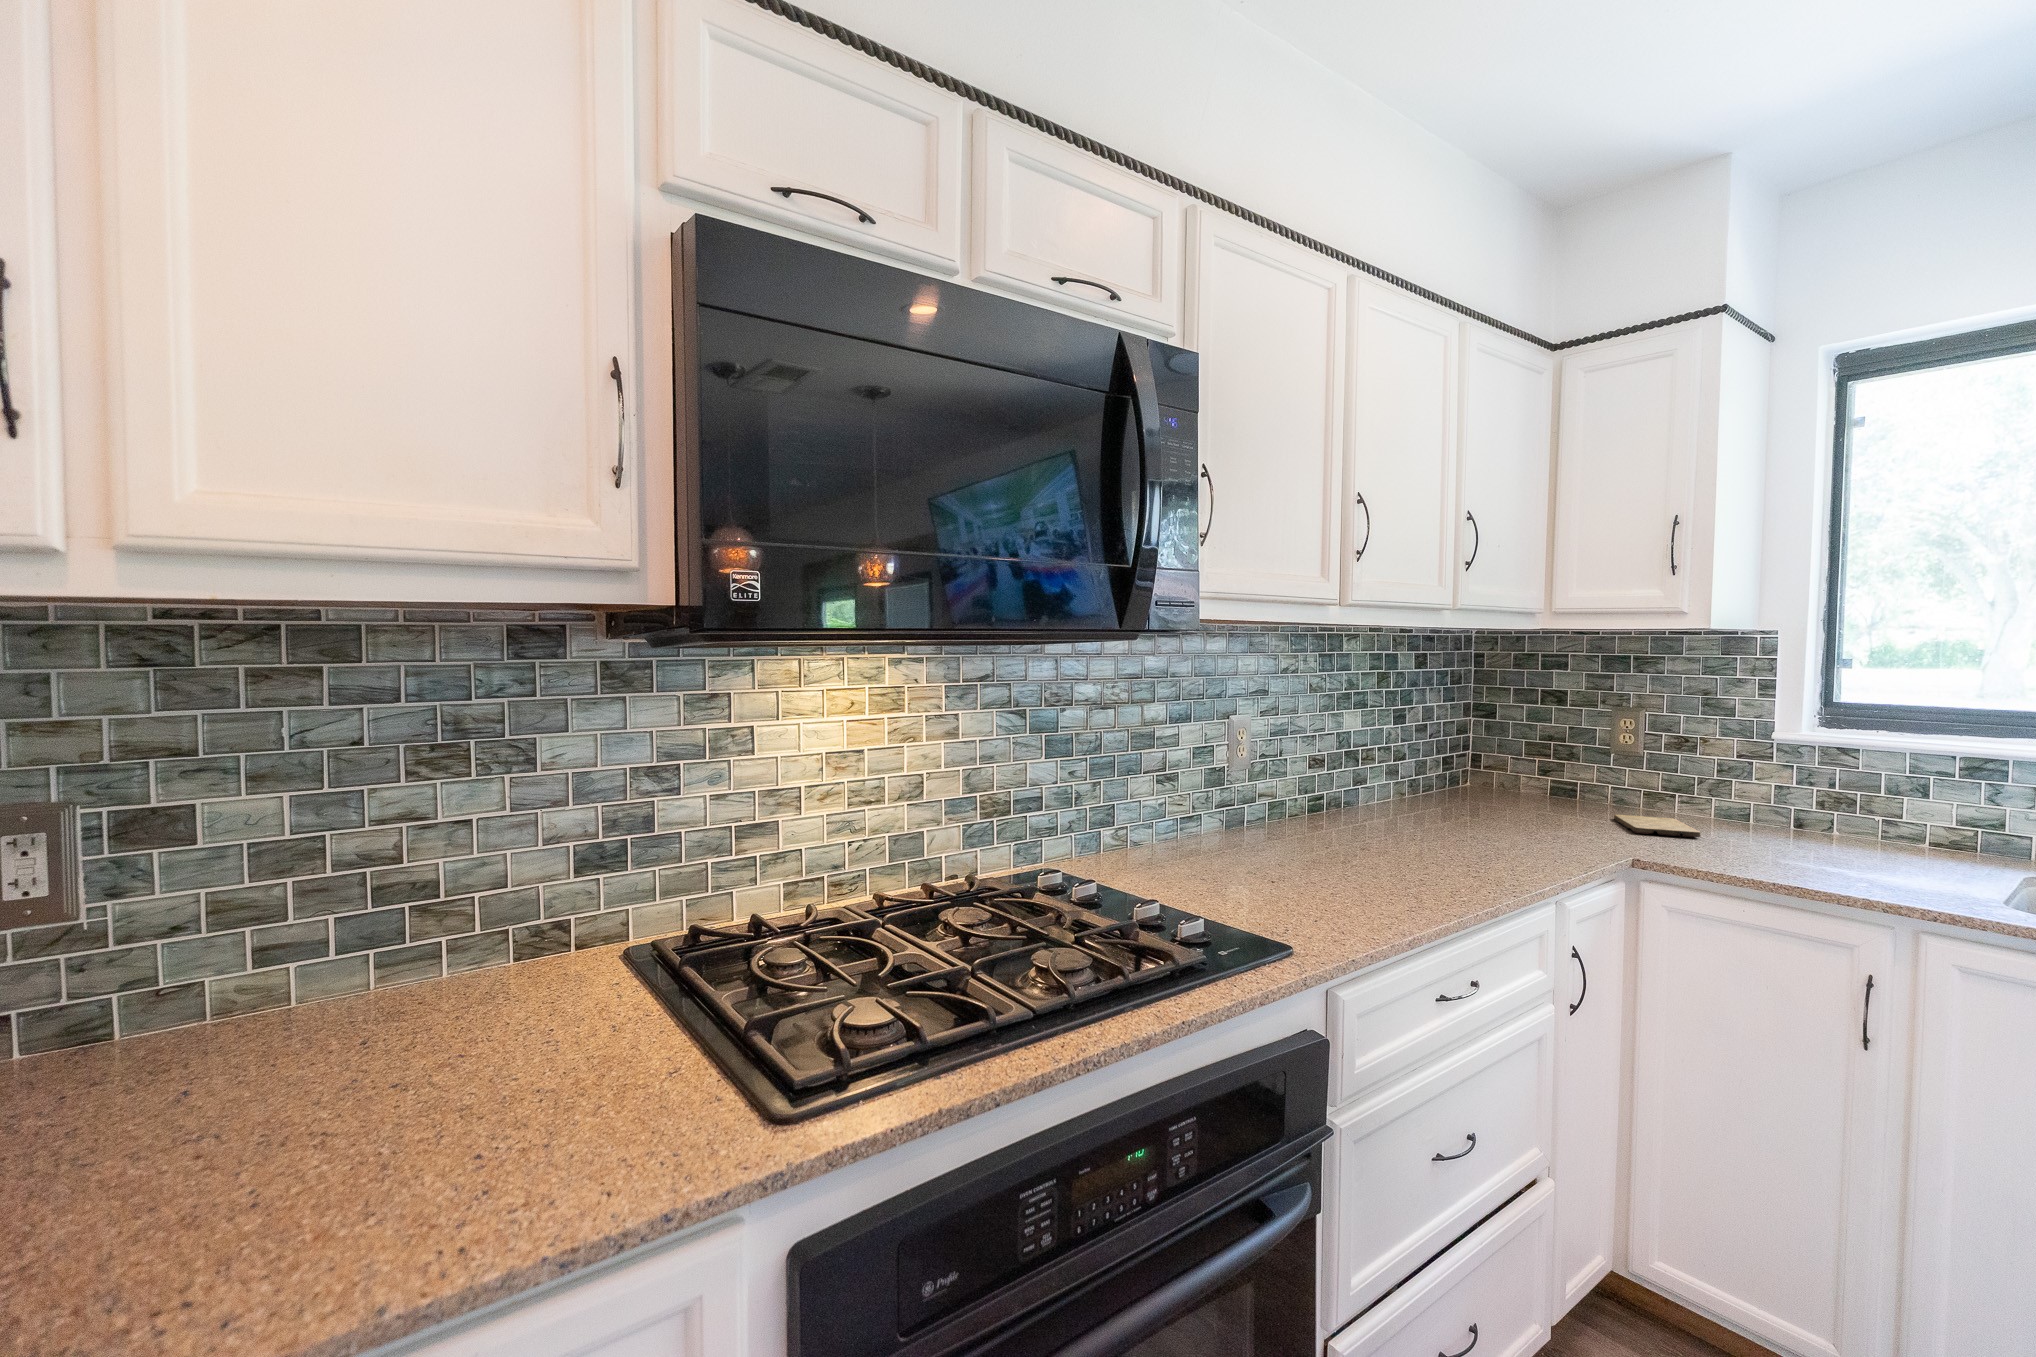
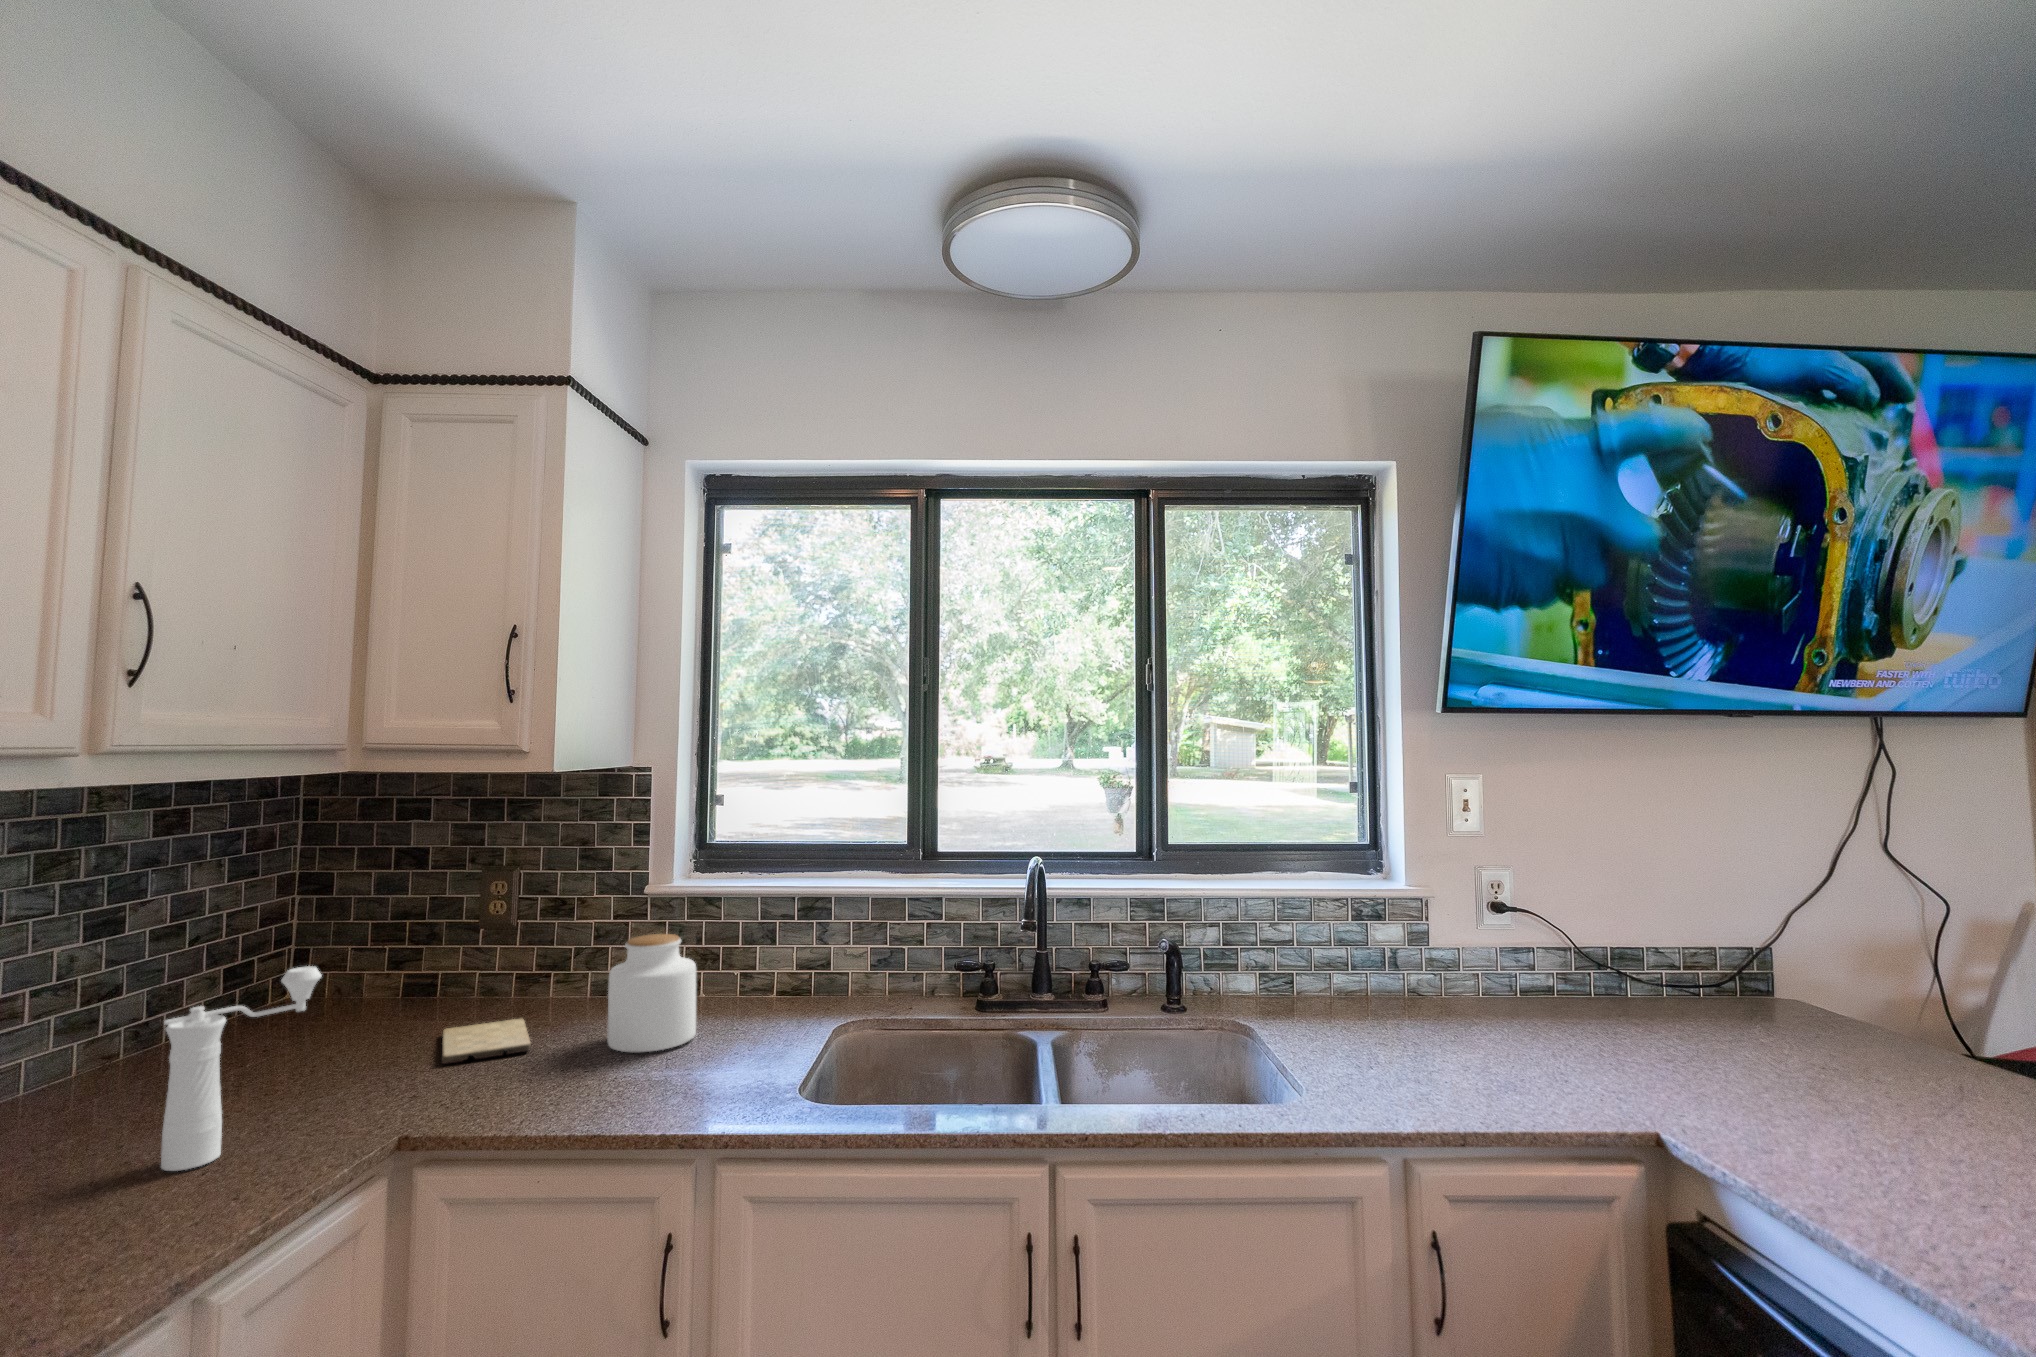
pepper mill: none [1506,745,1584,849] -> present [161,966,322,1171]
jar: none [1768,766,1858,857] -> present [608,934,696,1053]

